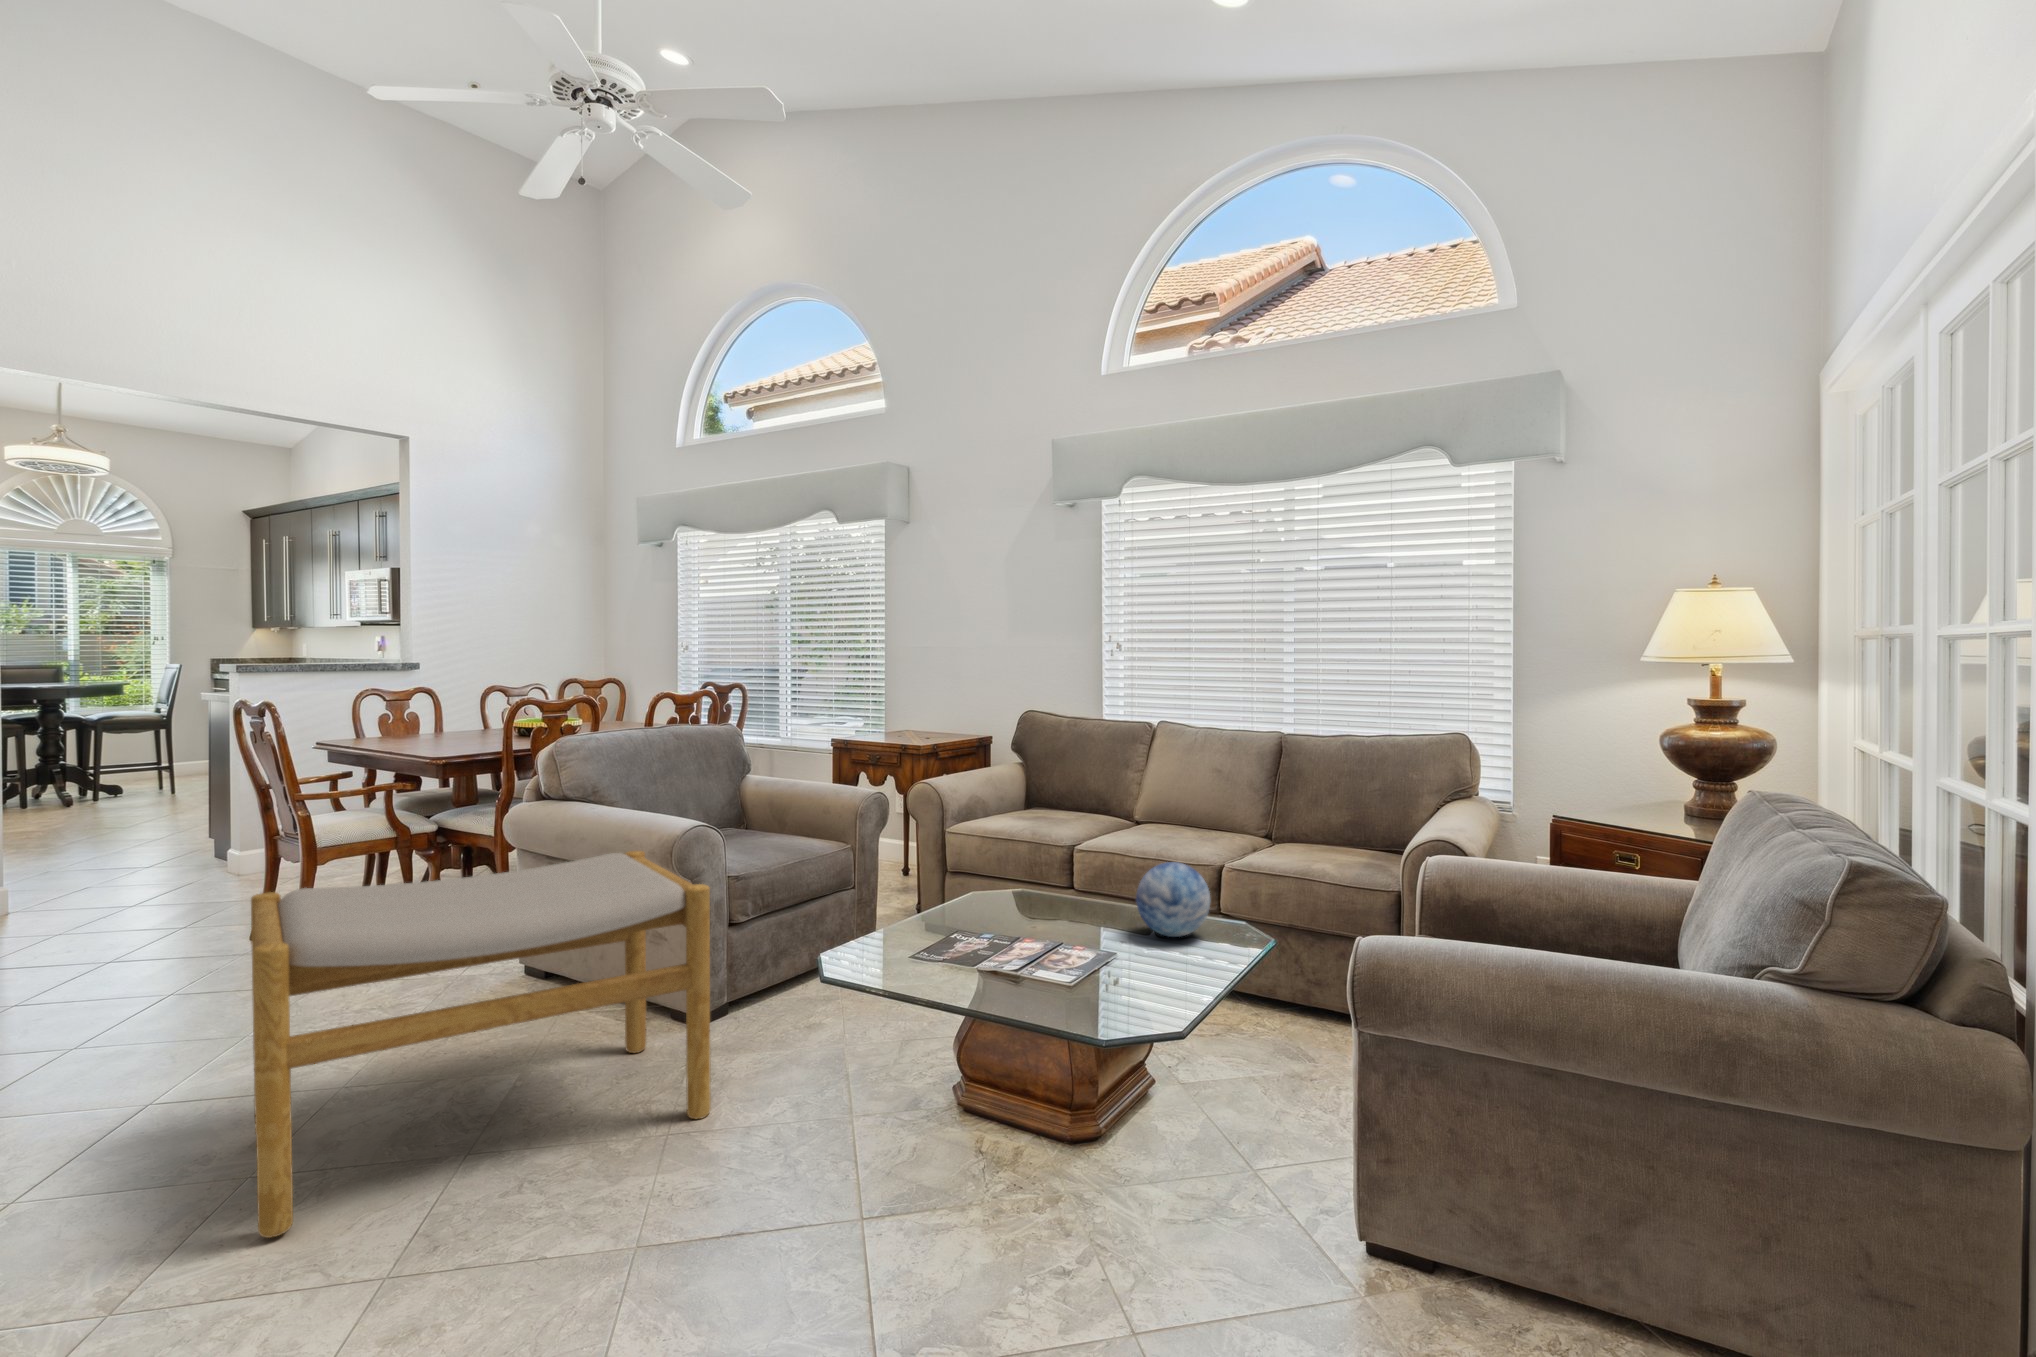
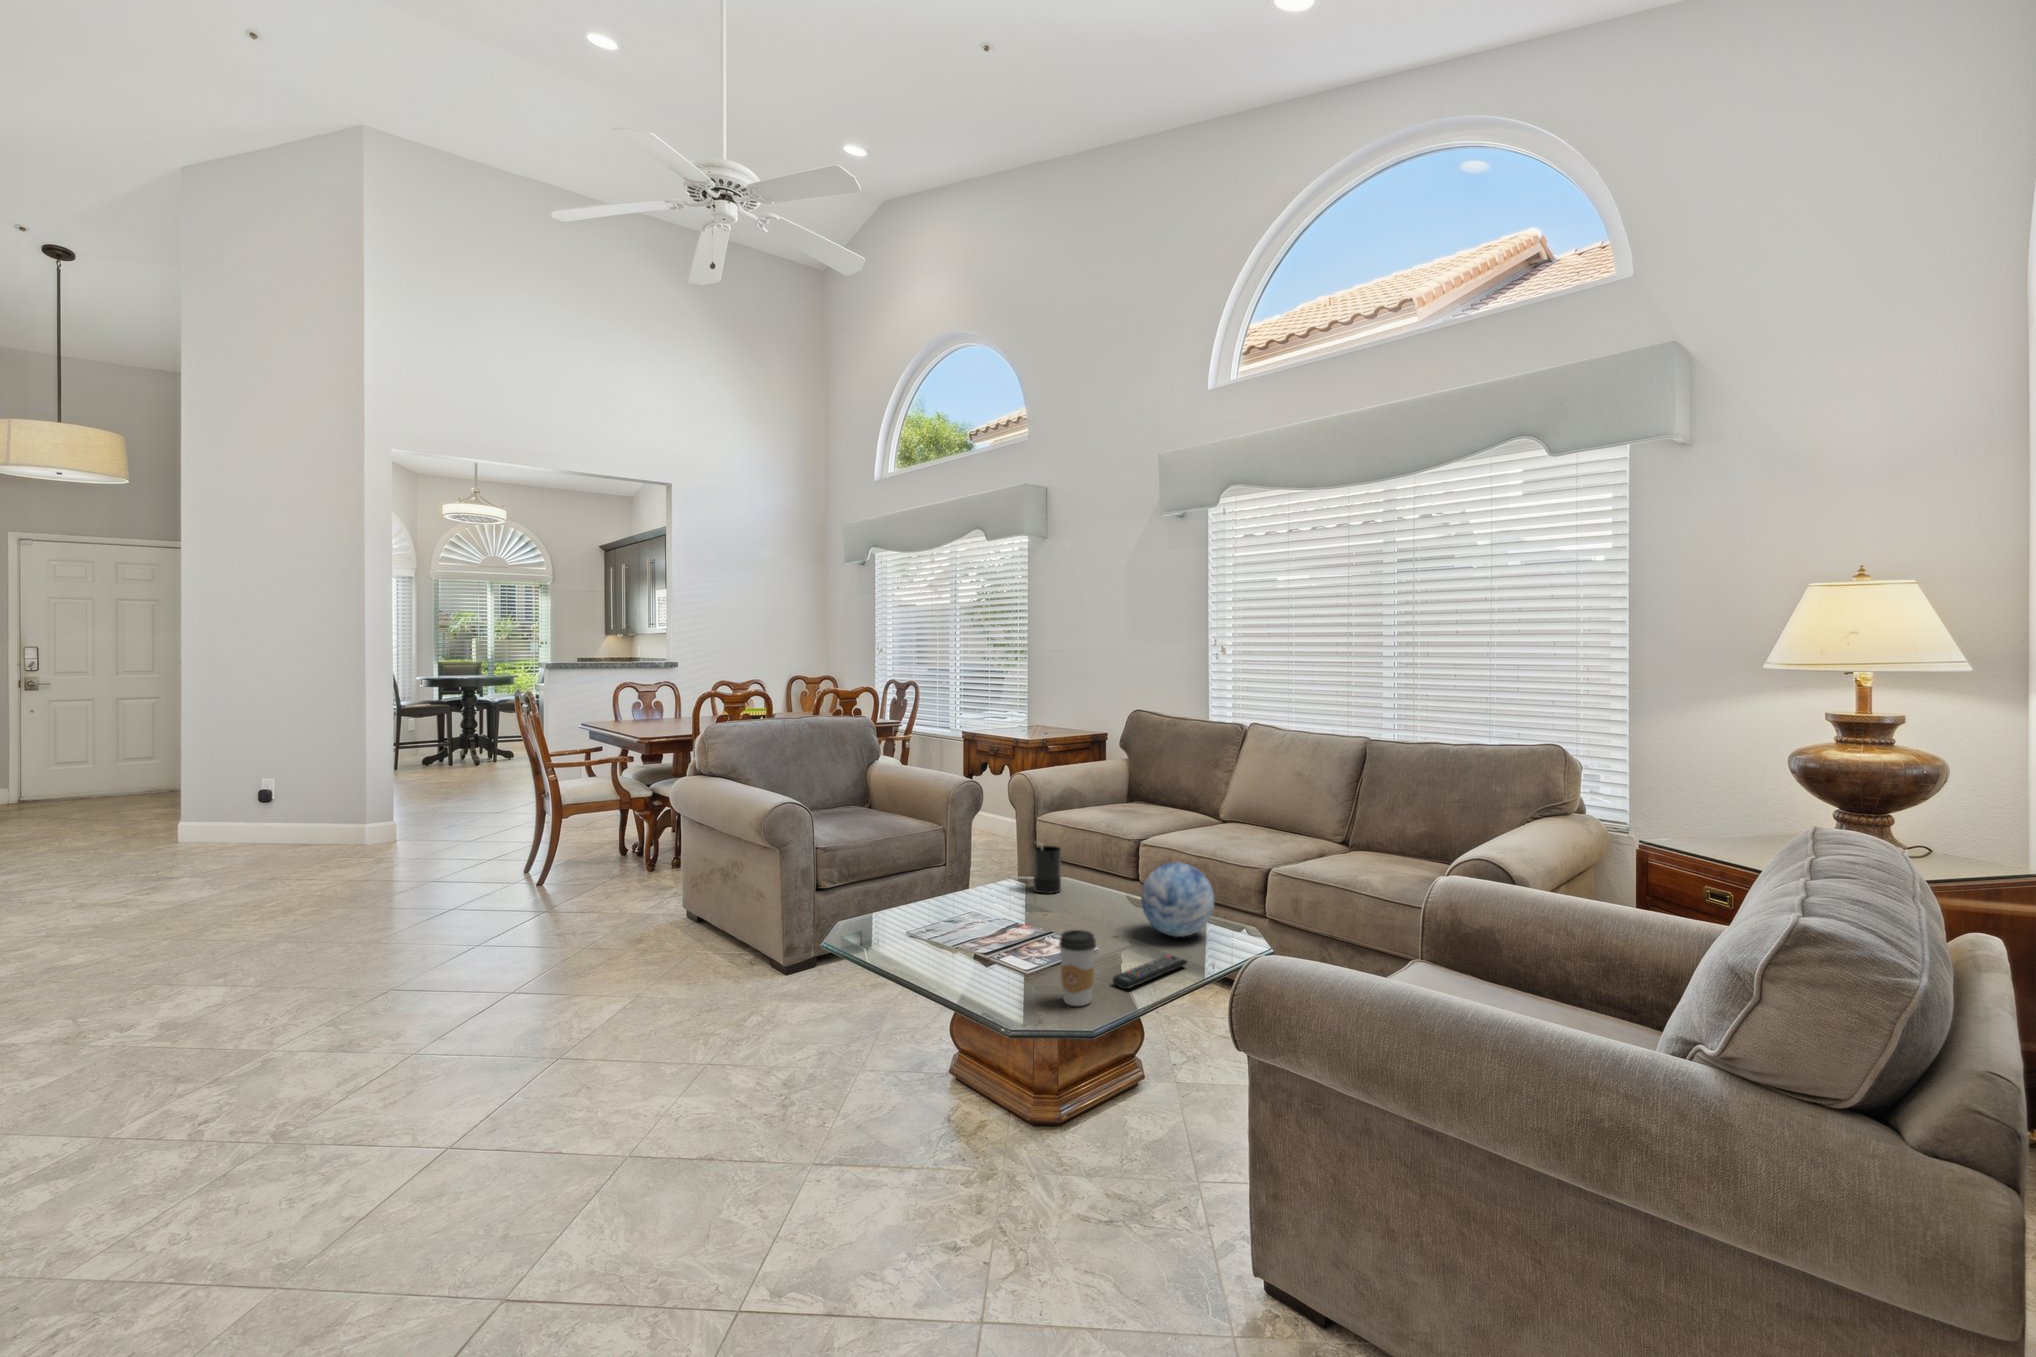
footstool: present [251,851,711,1238] -> none [360,823,745,1116]
candle: none [992,852,1023,906] -> present [1034,845,1061,894]
coffee cup: none [1113,932,1151,1009] -> present [1059,930,1096,1006]
remote control: none [1152,954,1208,989] -> present [1113,955,1187,989]

